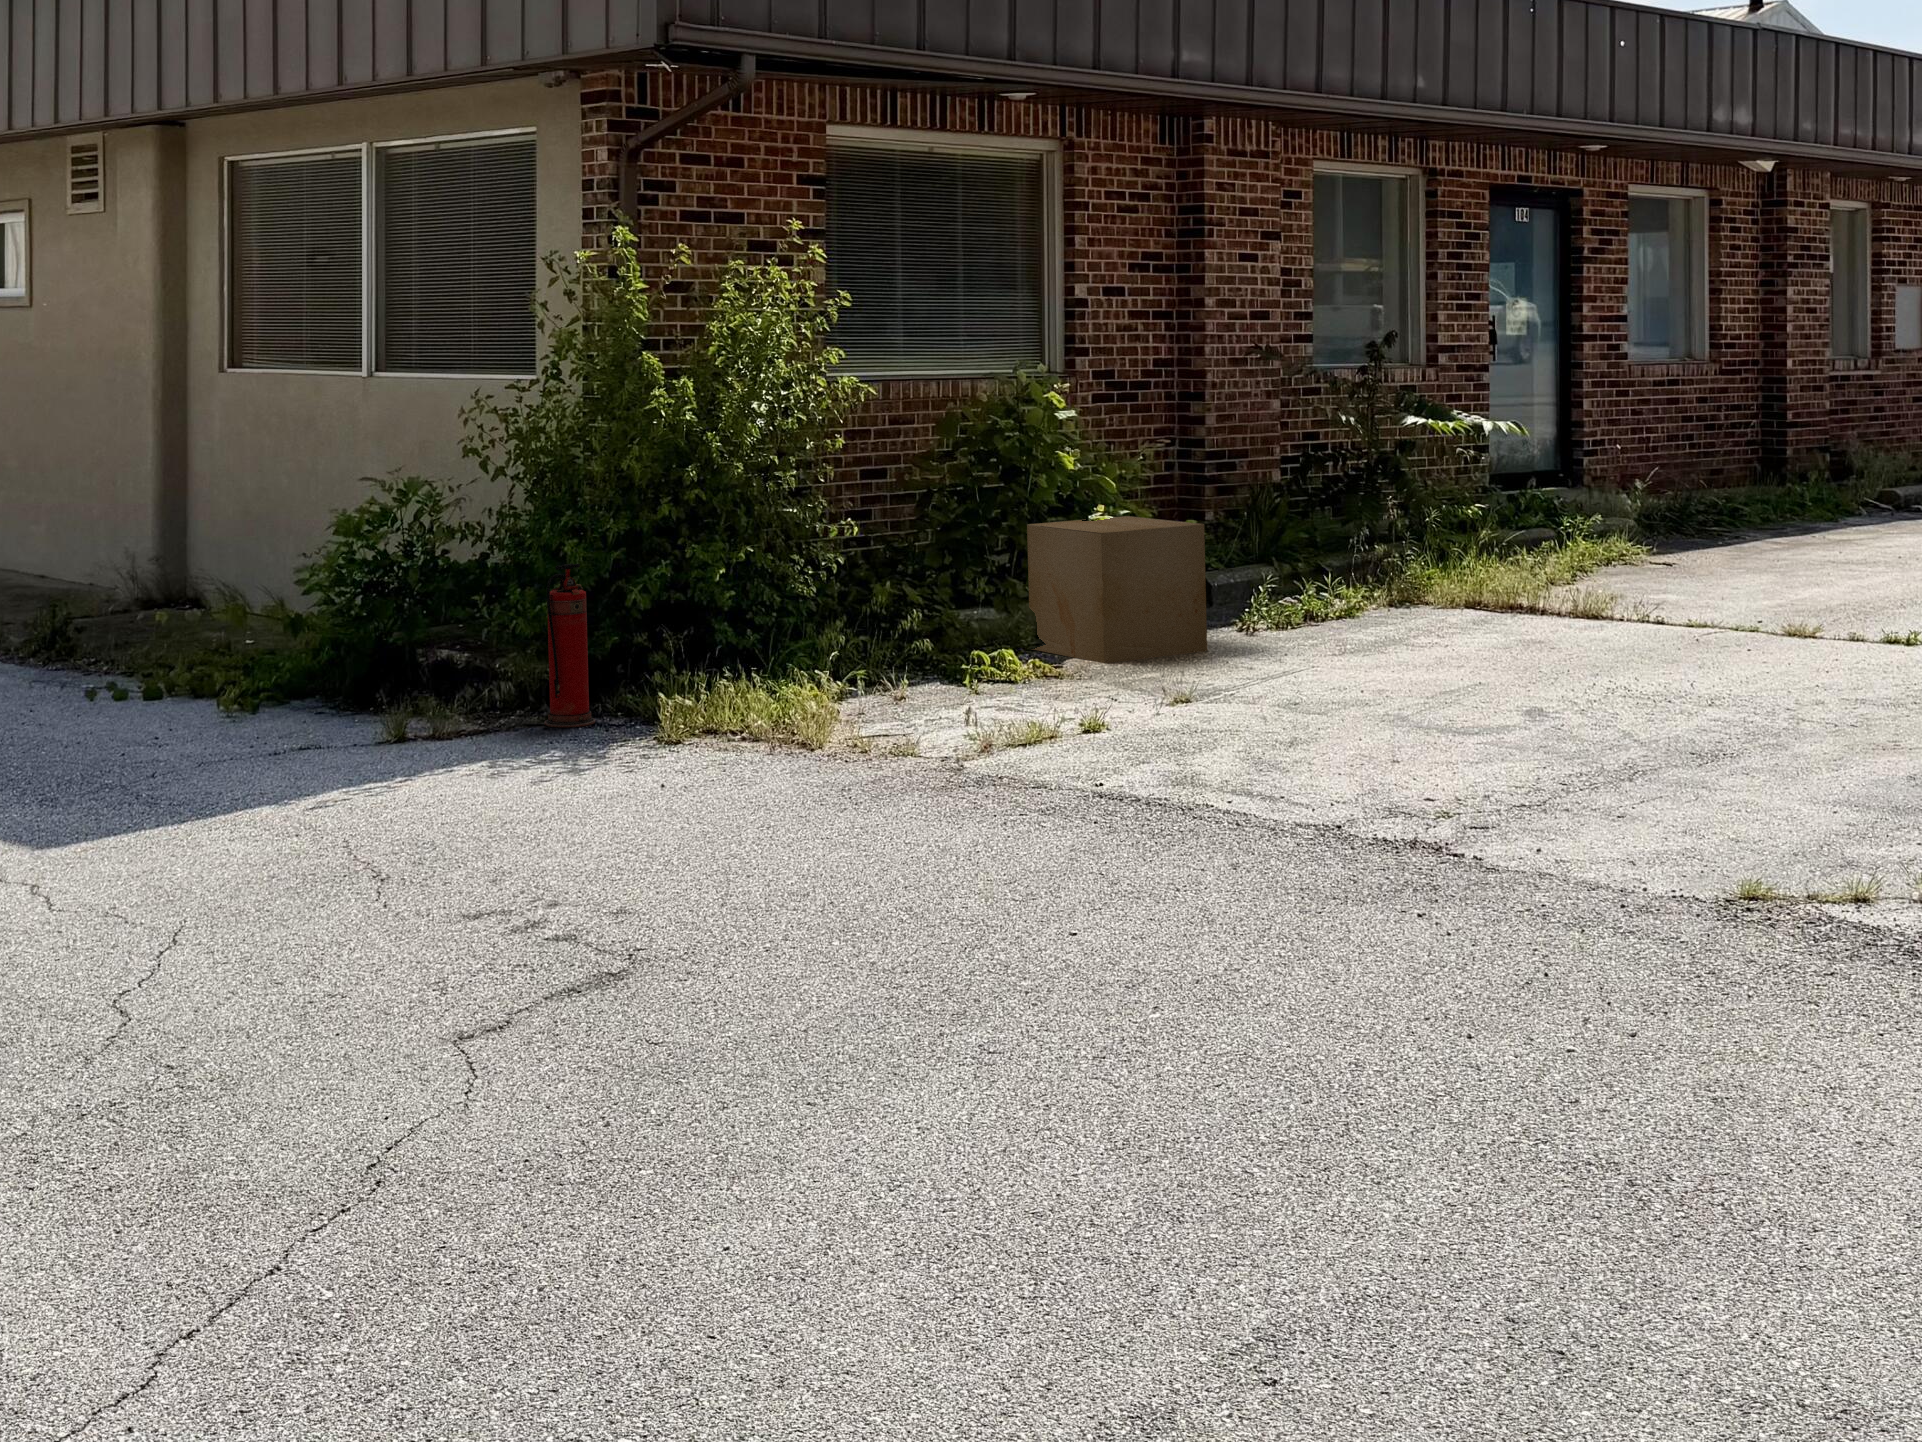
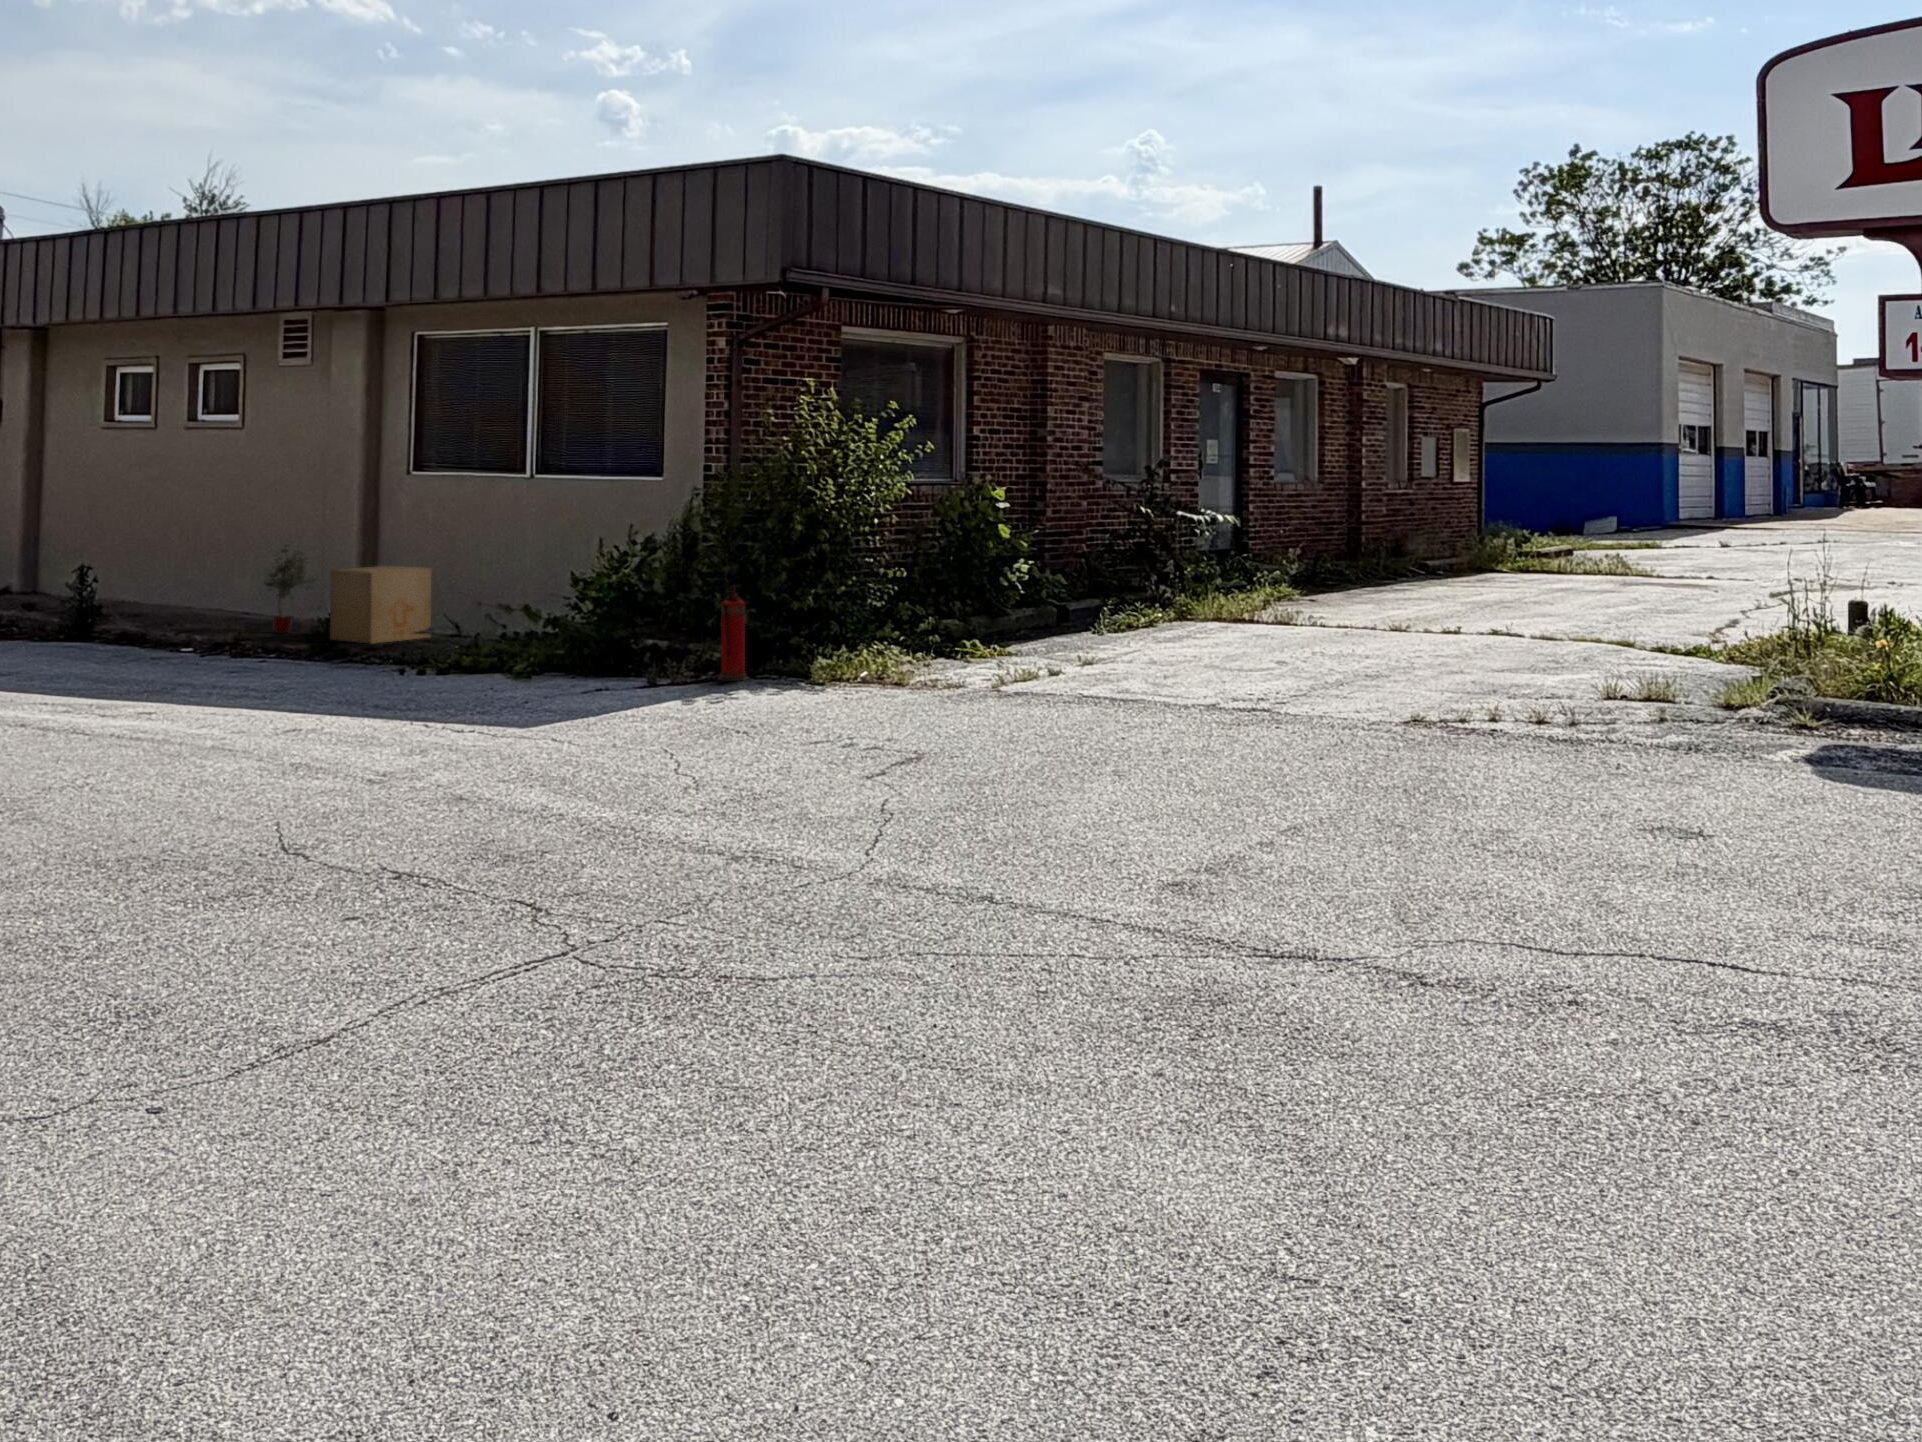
potted tree: none [36,476,112,608] -> present [264,545,315,633]
cardboard box: present [1027,516,1207,663] -> present [330,566,431,643]

